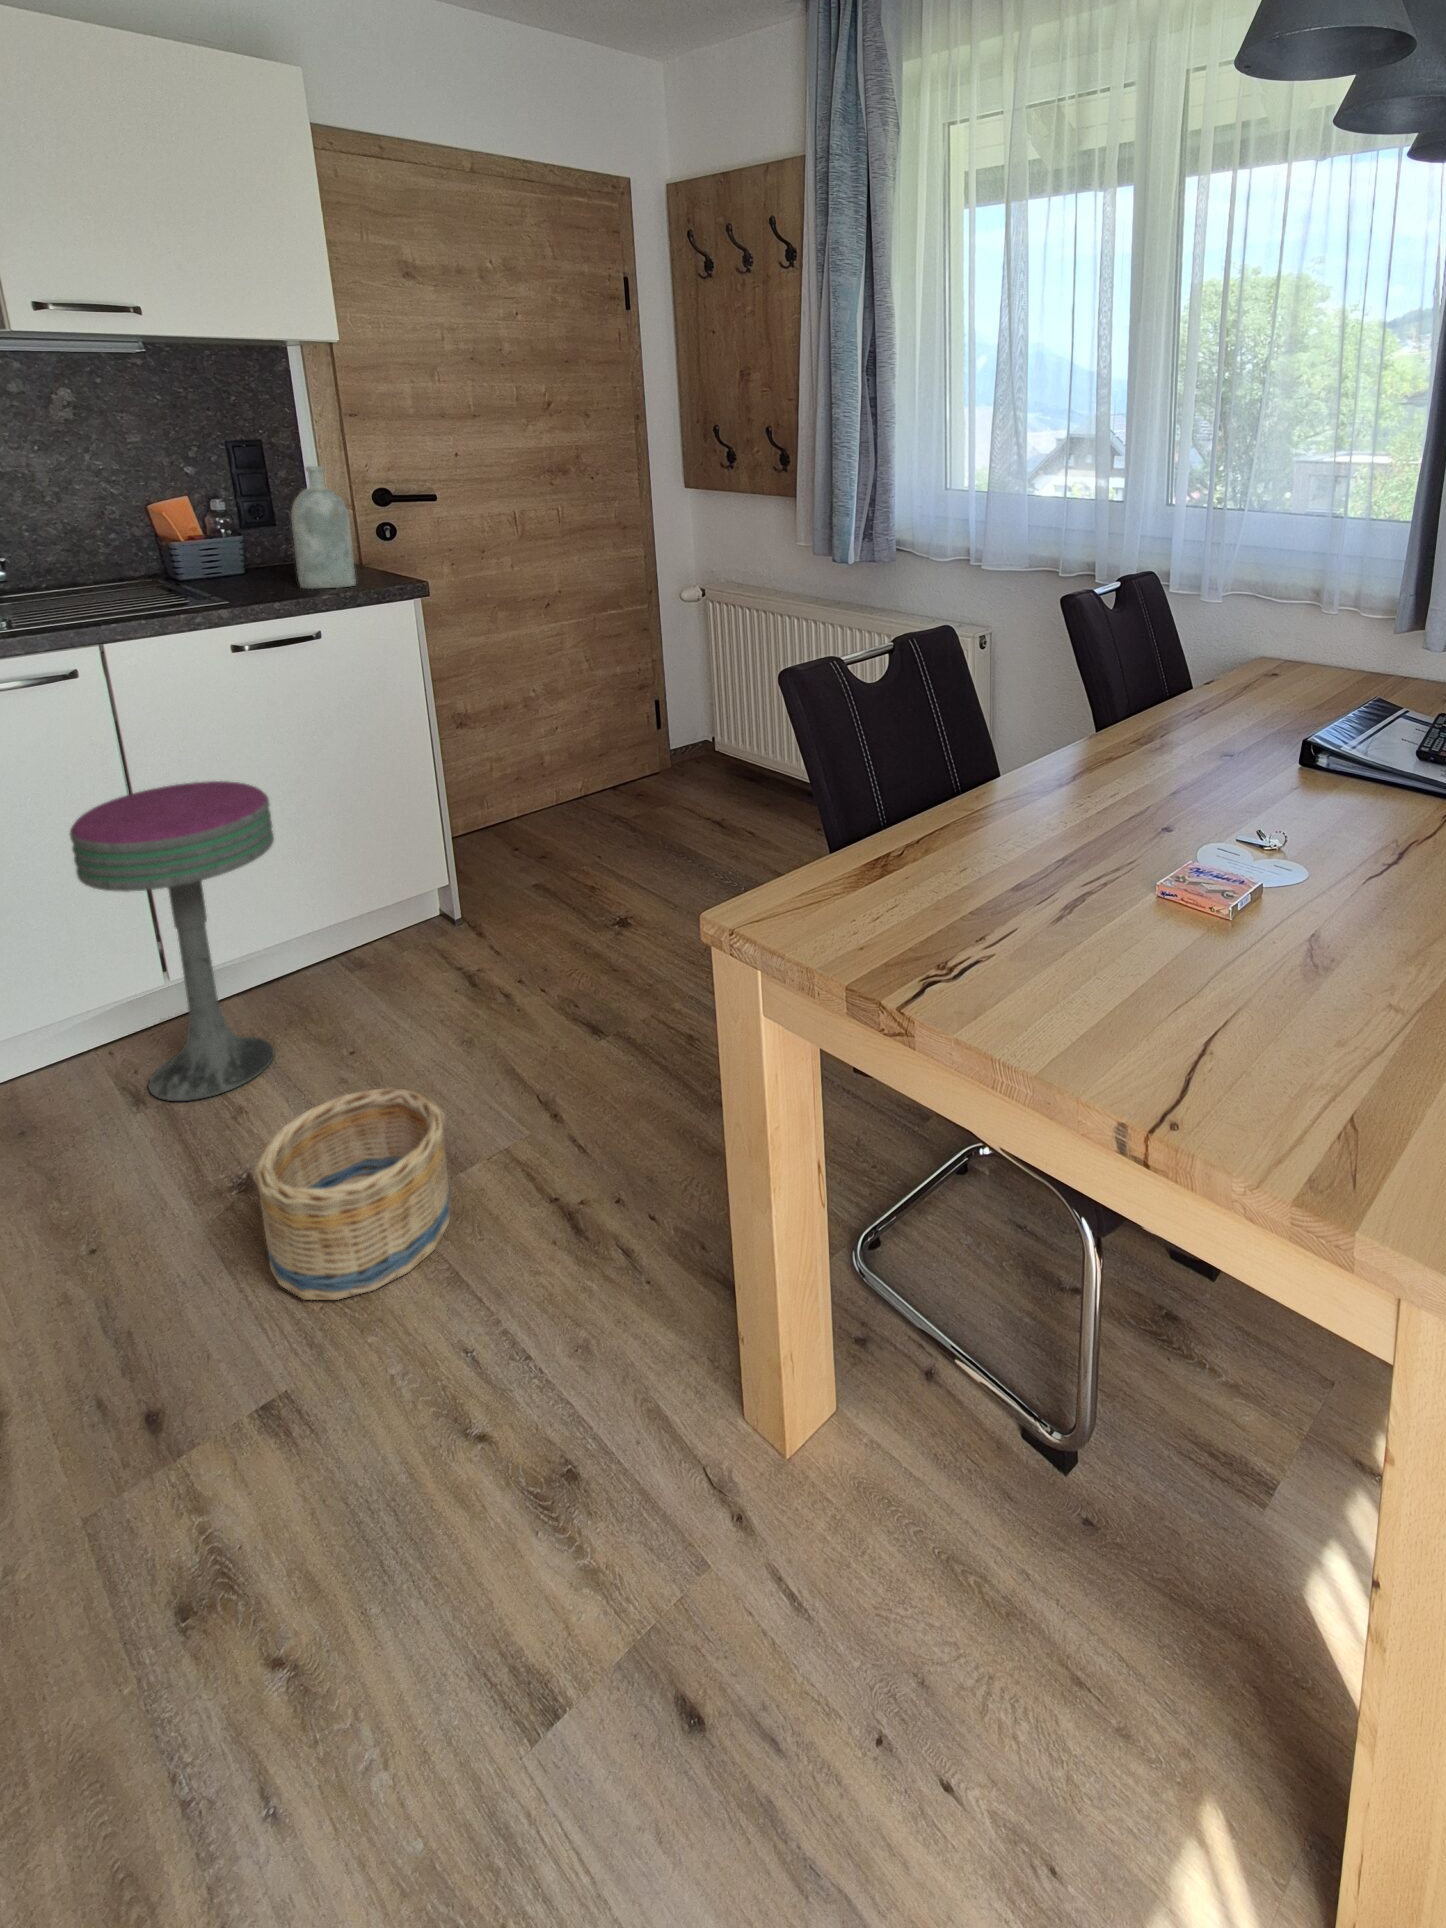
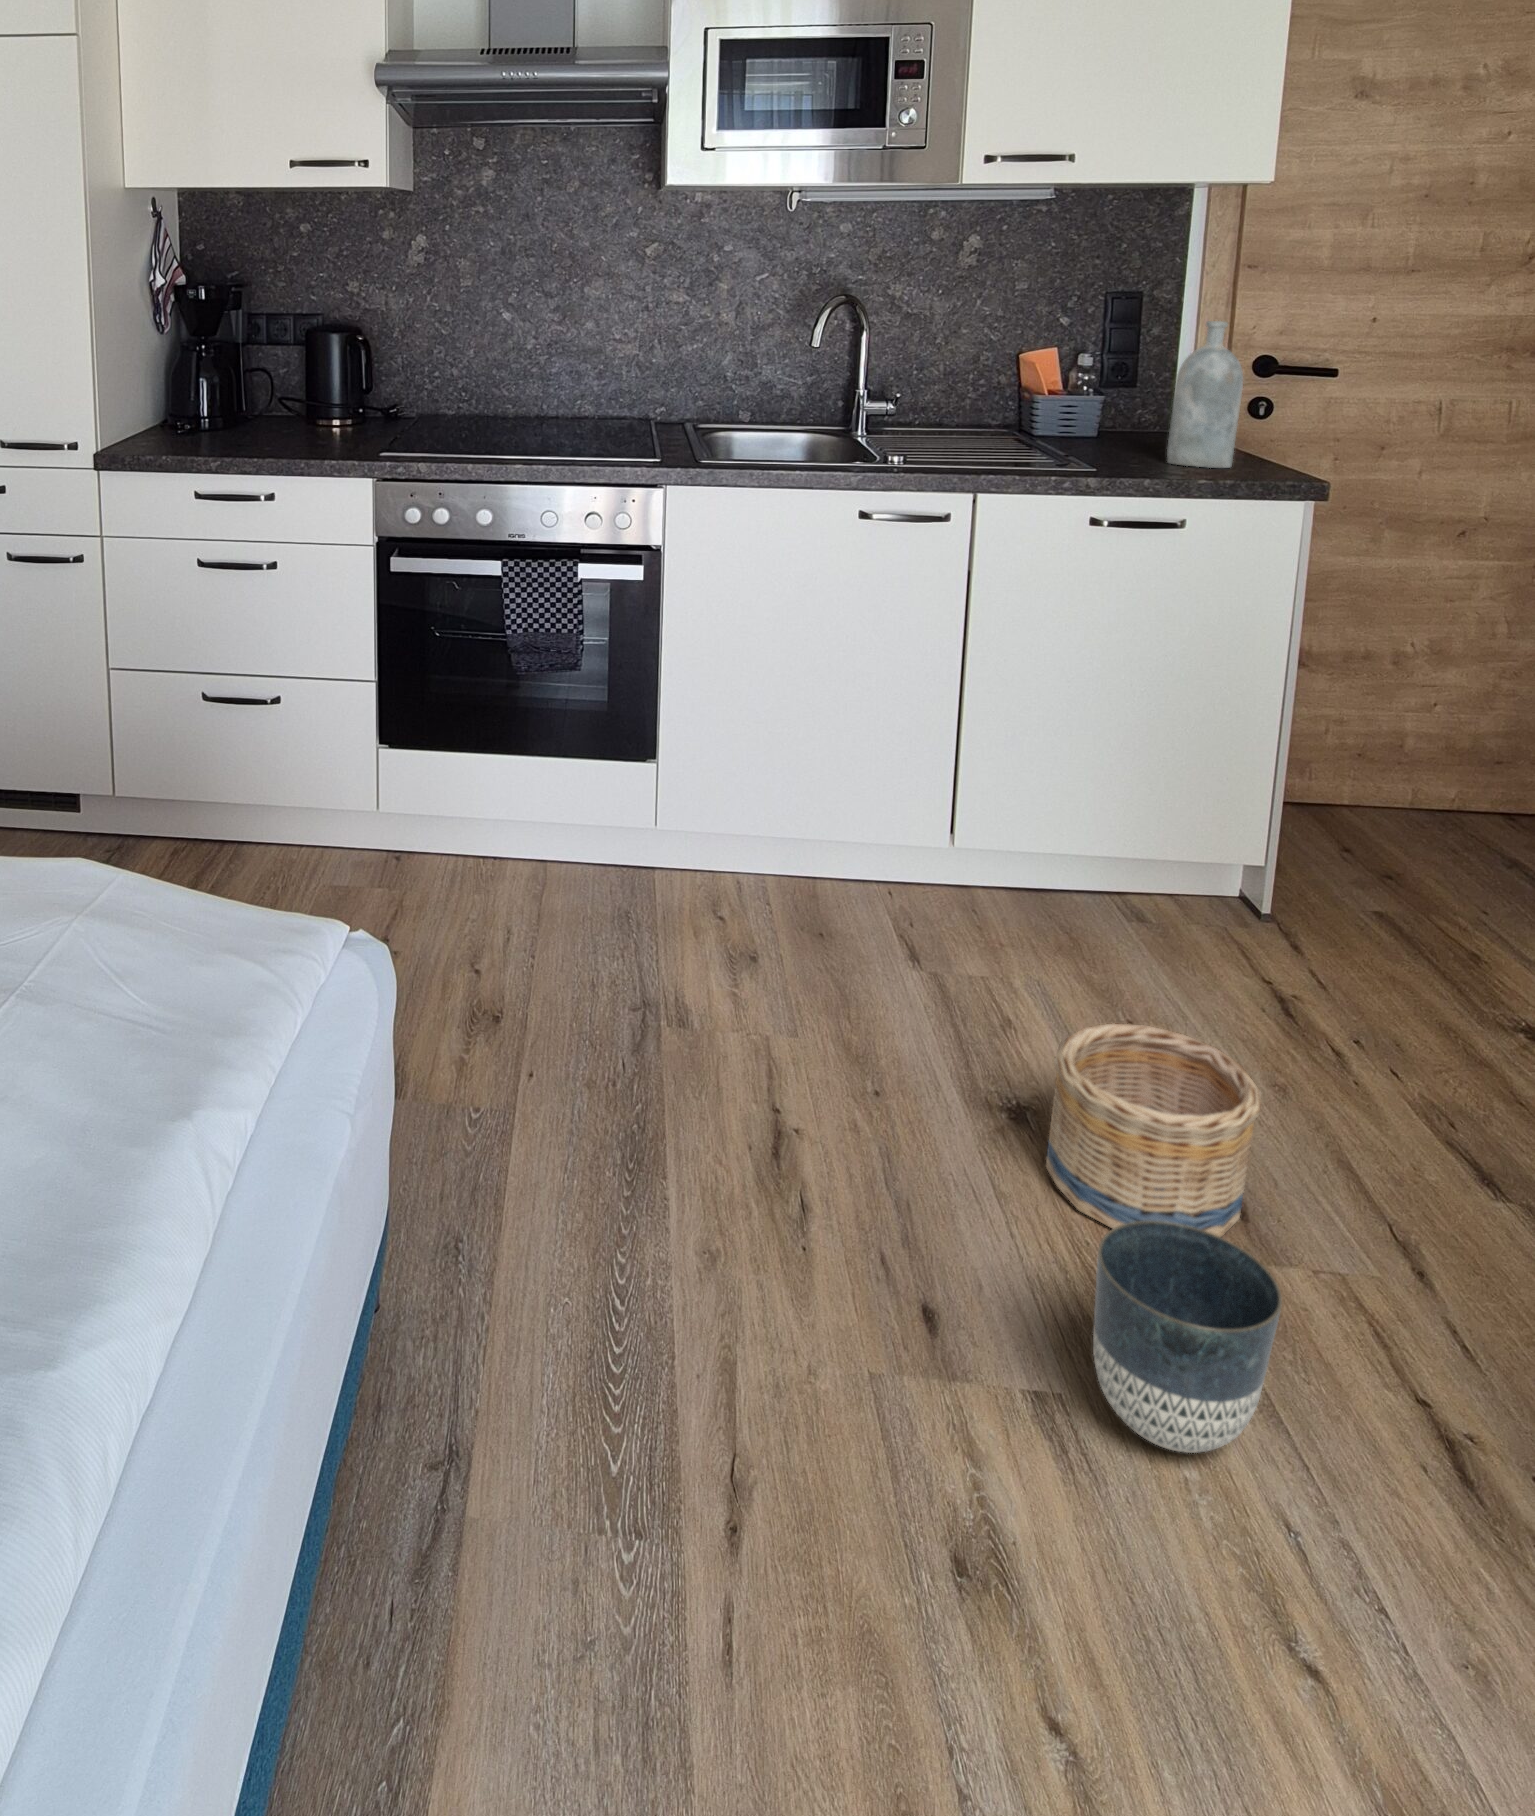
bar stool: present [70,781,275,1101] -> none [921,651,1108,986]
planter: none [284,1293,458,1525] -> present [1093,1221,1282,1453]

